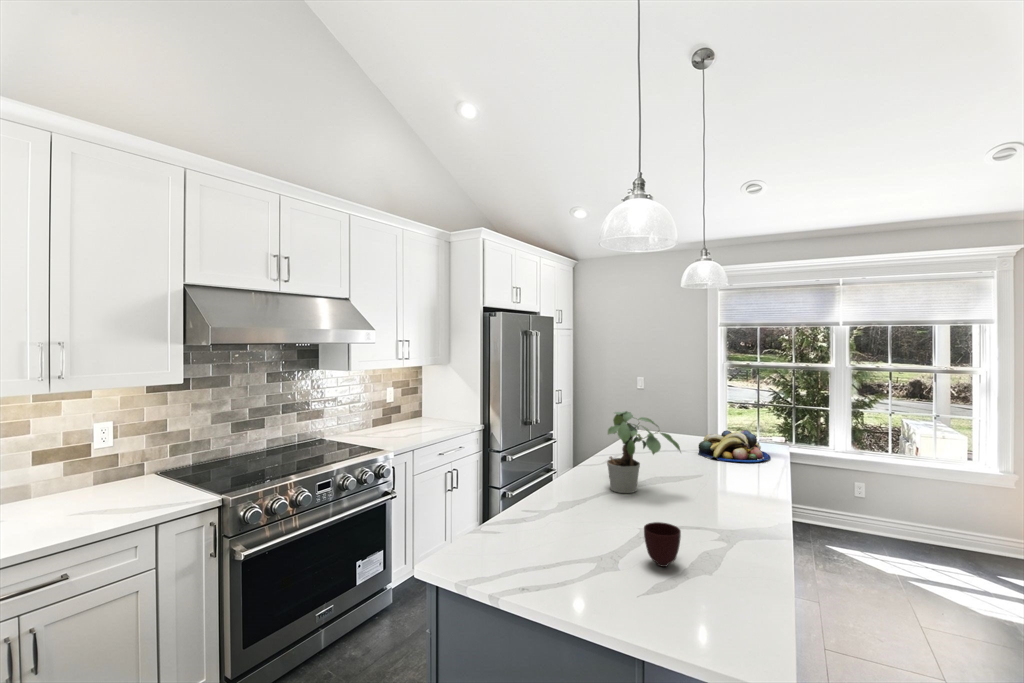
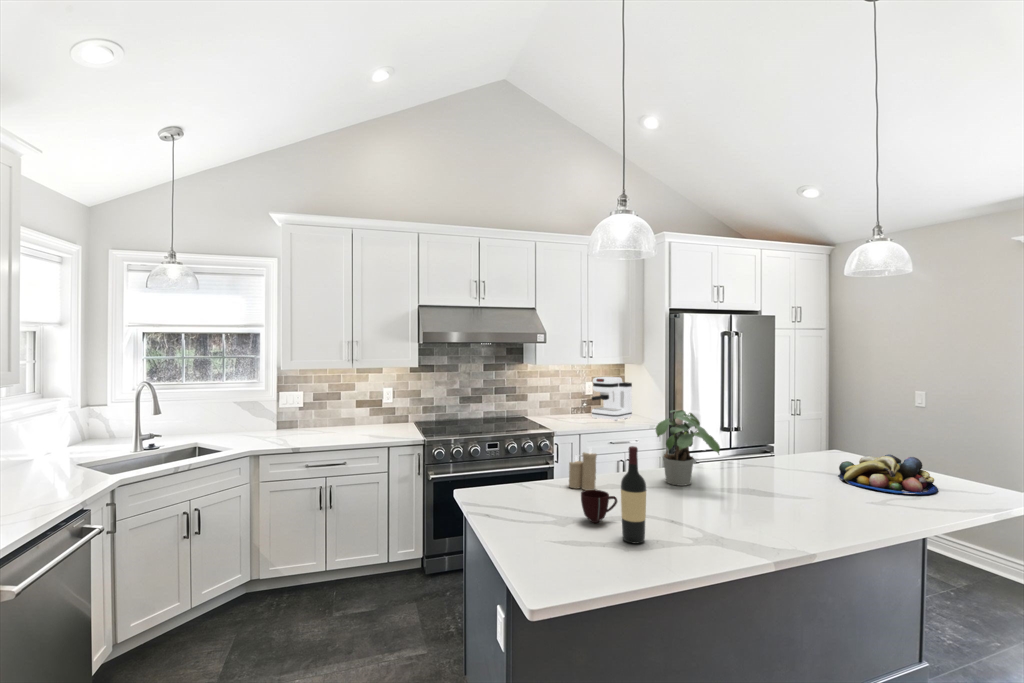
coffee maker: none [401,381,442,429] -> present [592,377,632,421]
wine bottle: none [719,462,752,580] -> present [621,446,646,543]
candle: none [545,469,580,525] -> present [569,448,597,490]

